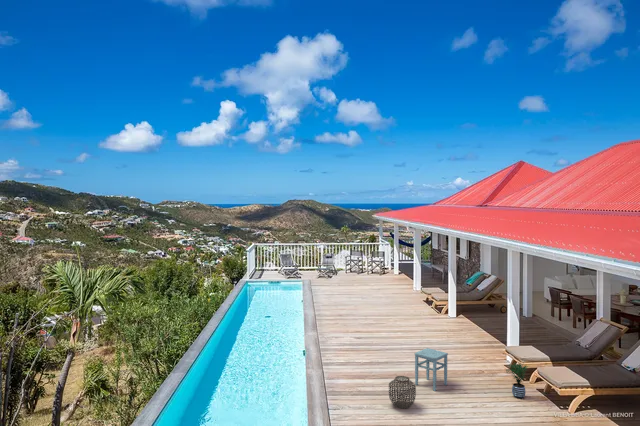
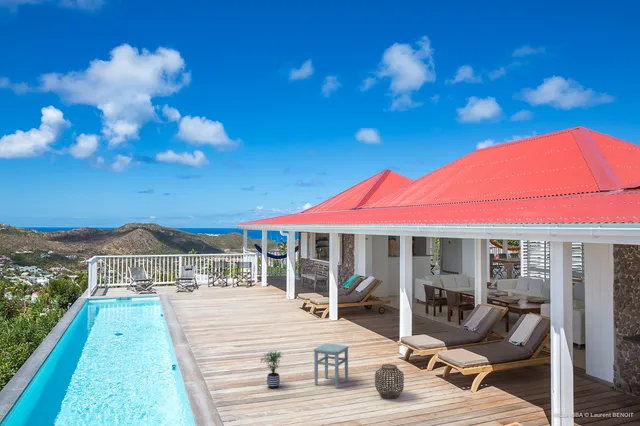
potted plant: present [506,363,528,399] -> present [261,351,281,388]
woven basket: present [389,376,416,409] -> present [375,364,404,399]

